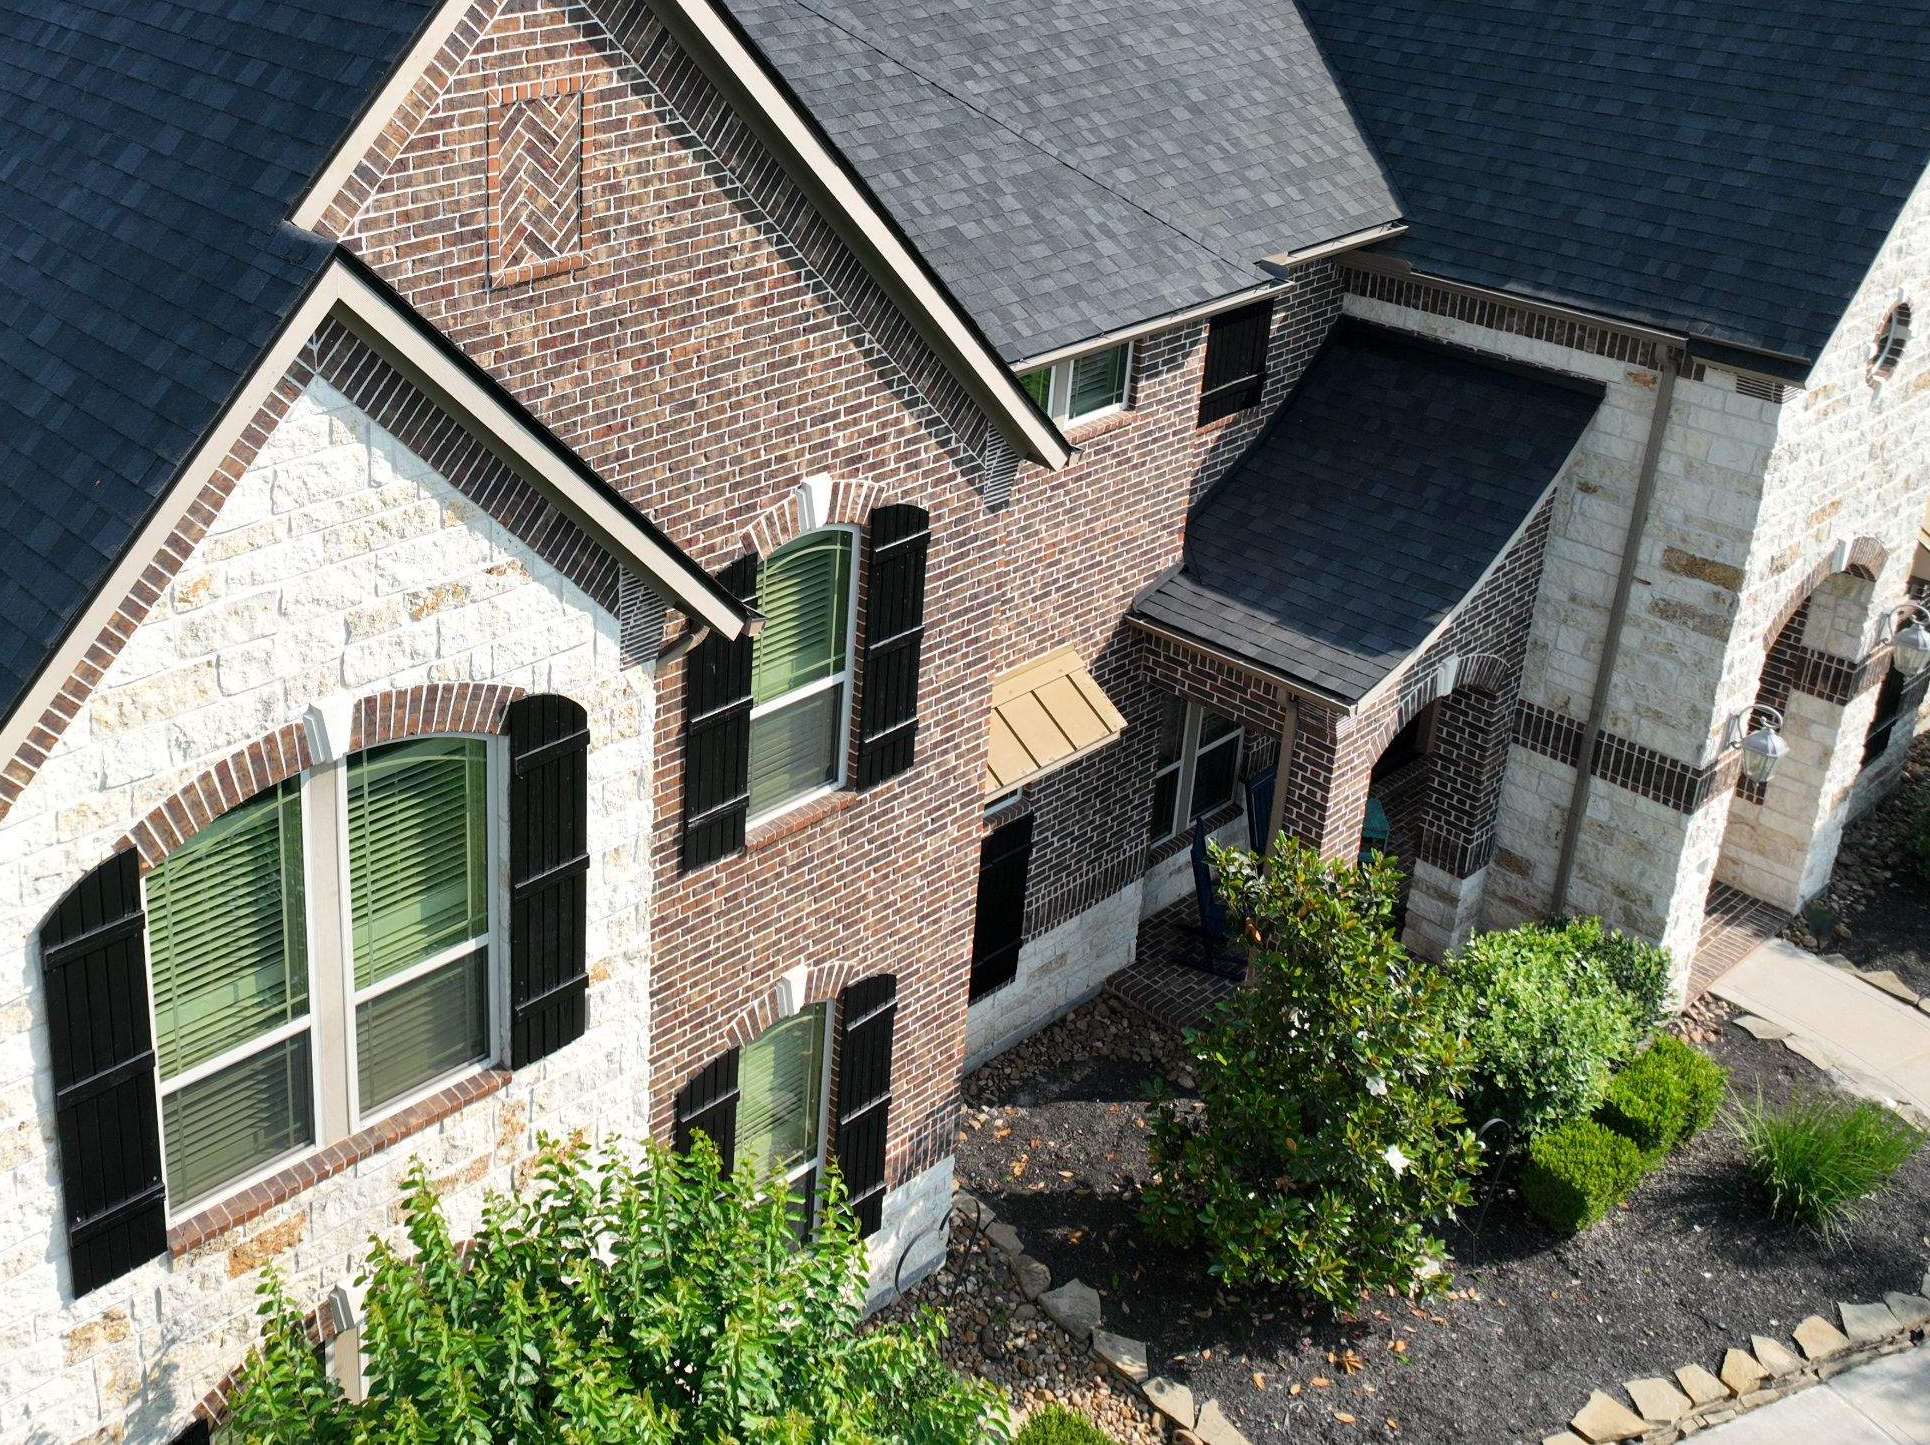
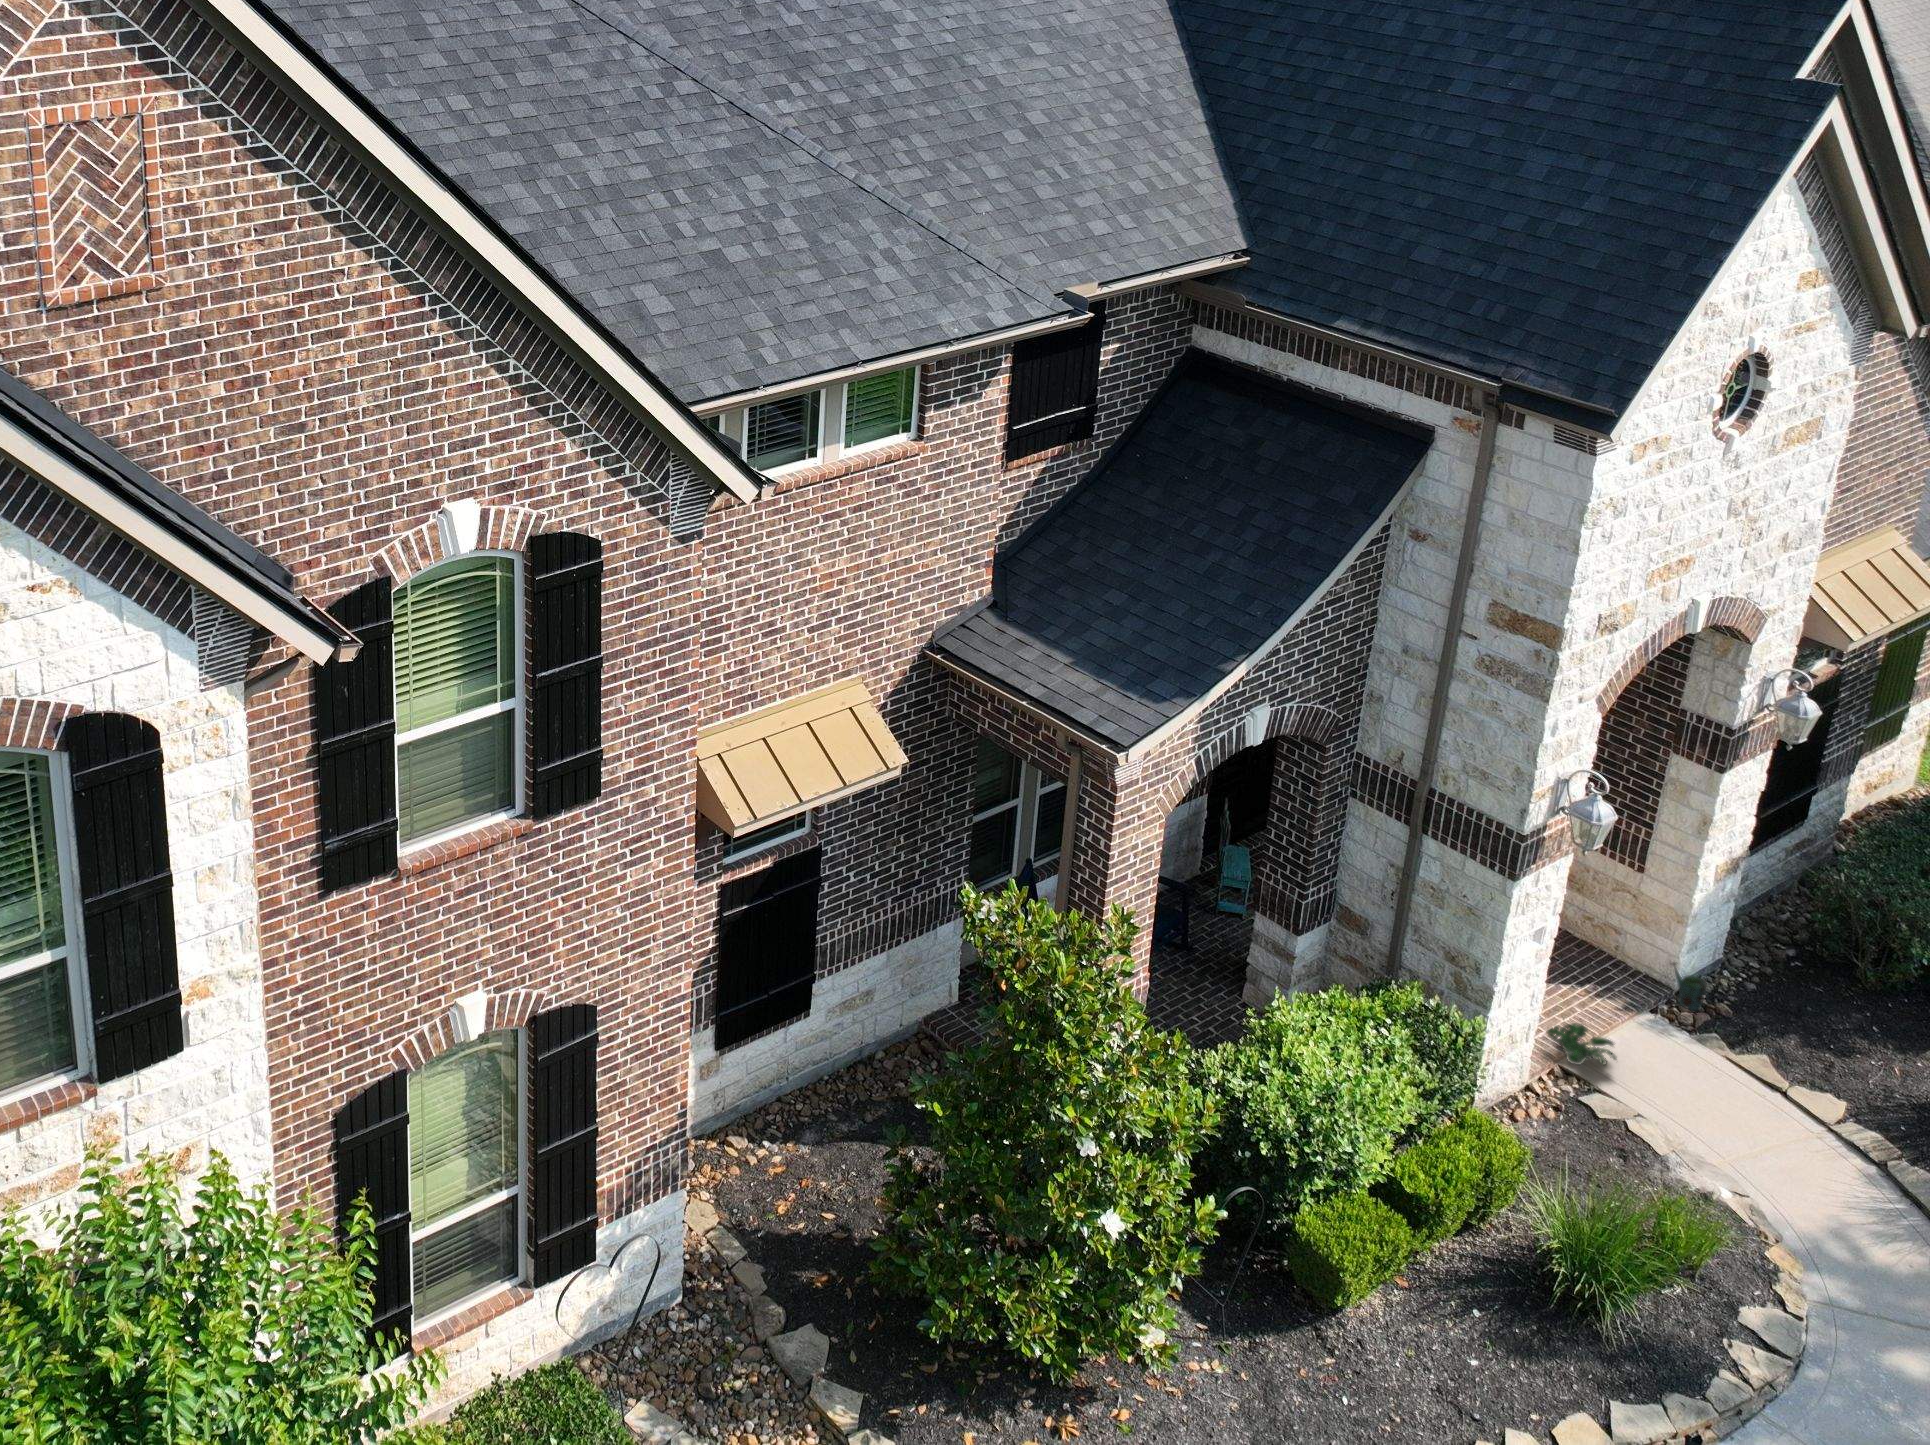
potted plant: none [1697,957,1770,997] -> present [1547,1023,1616,1065]

